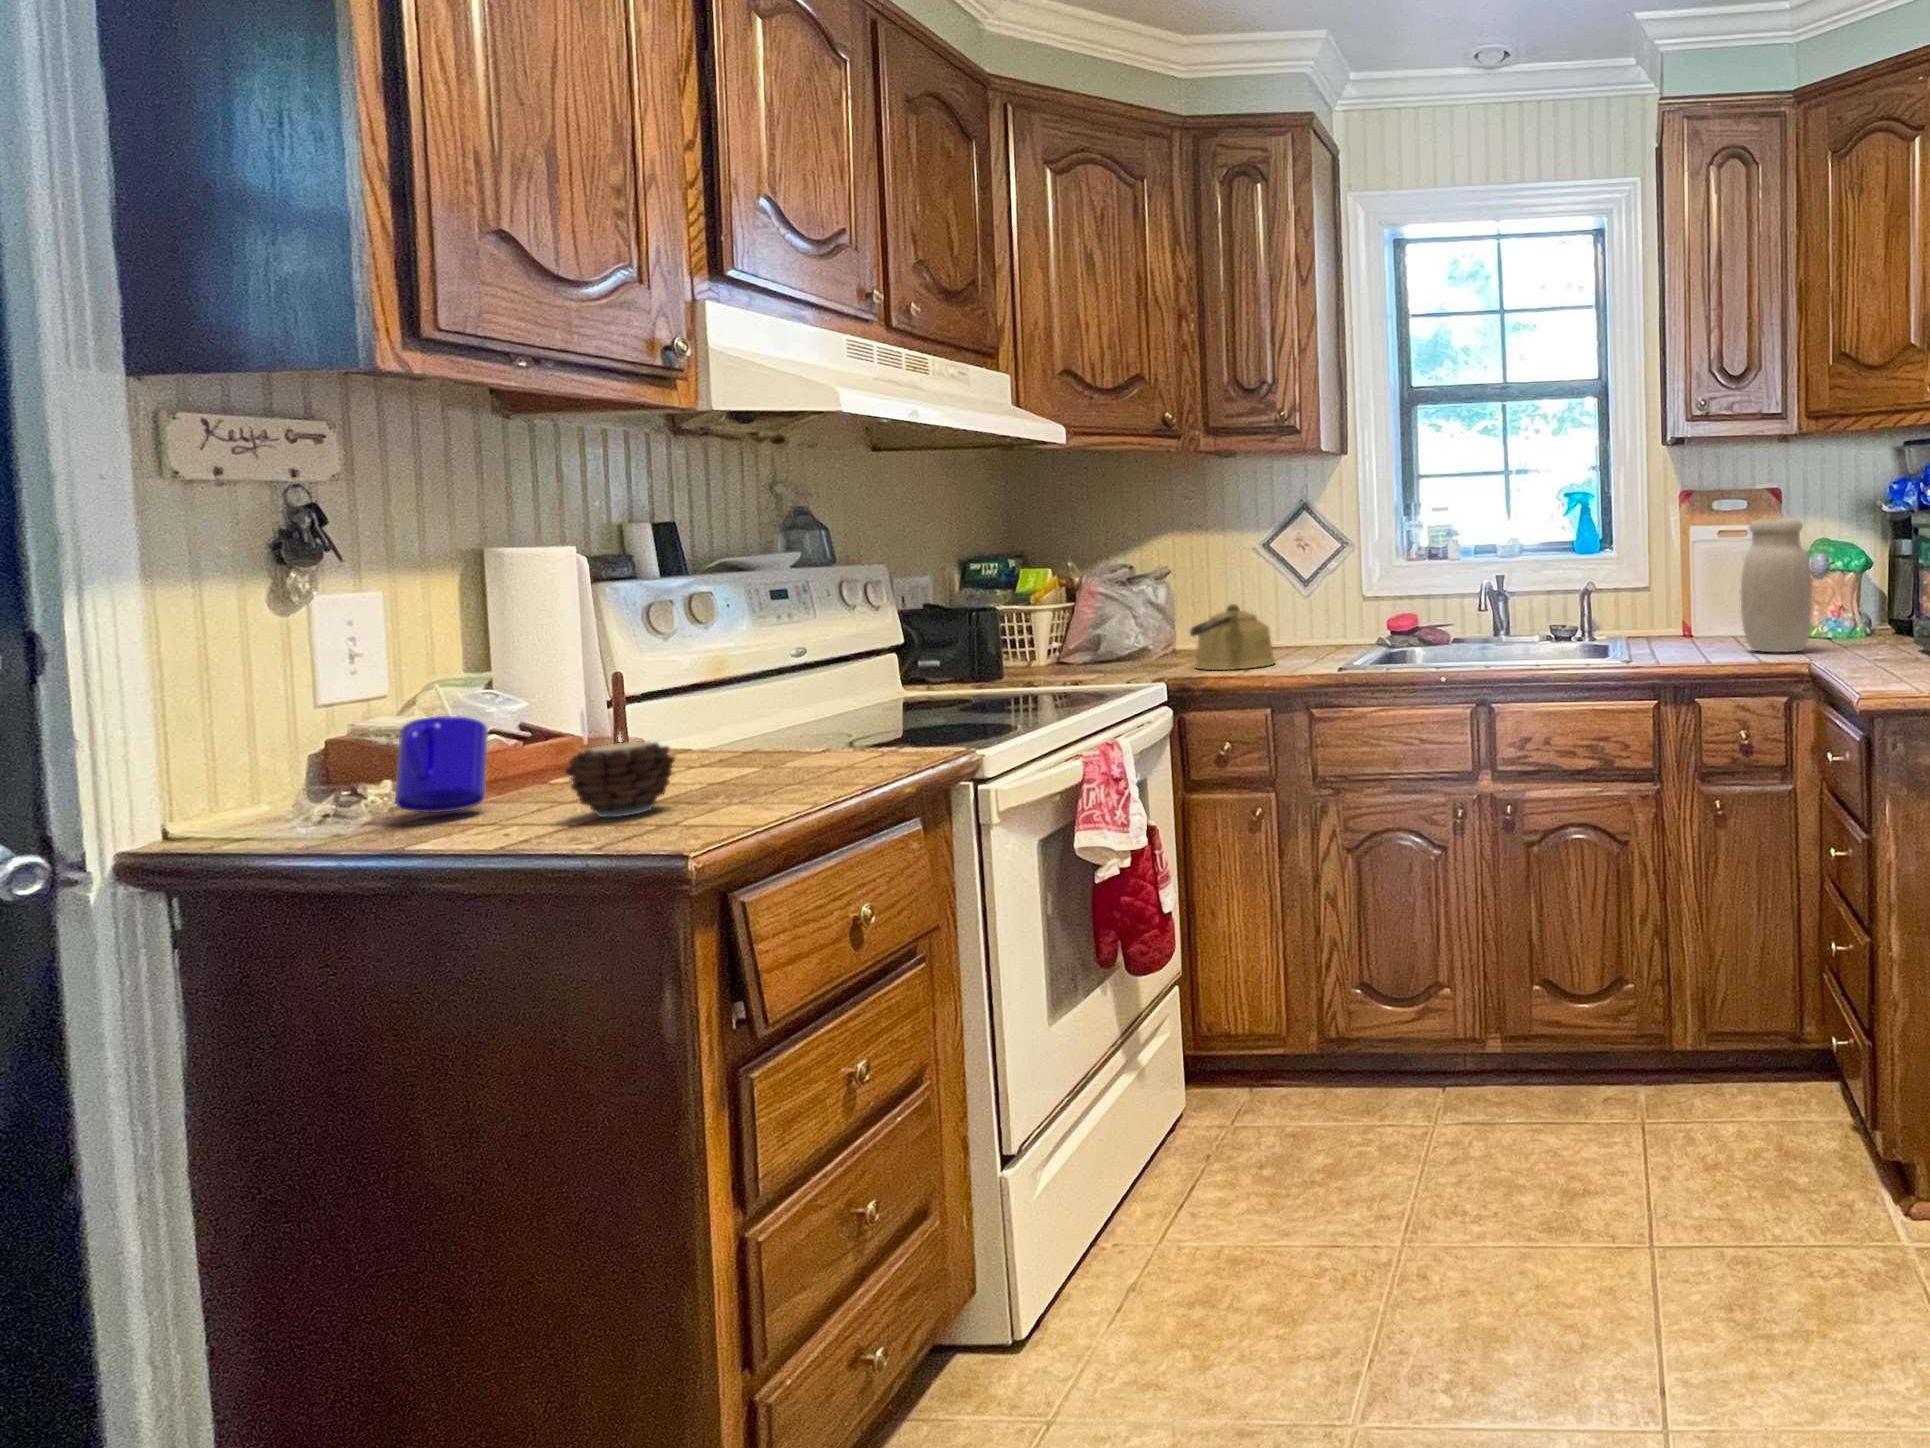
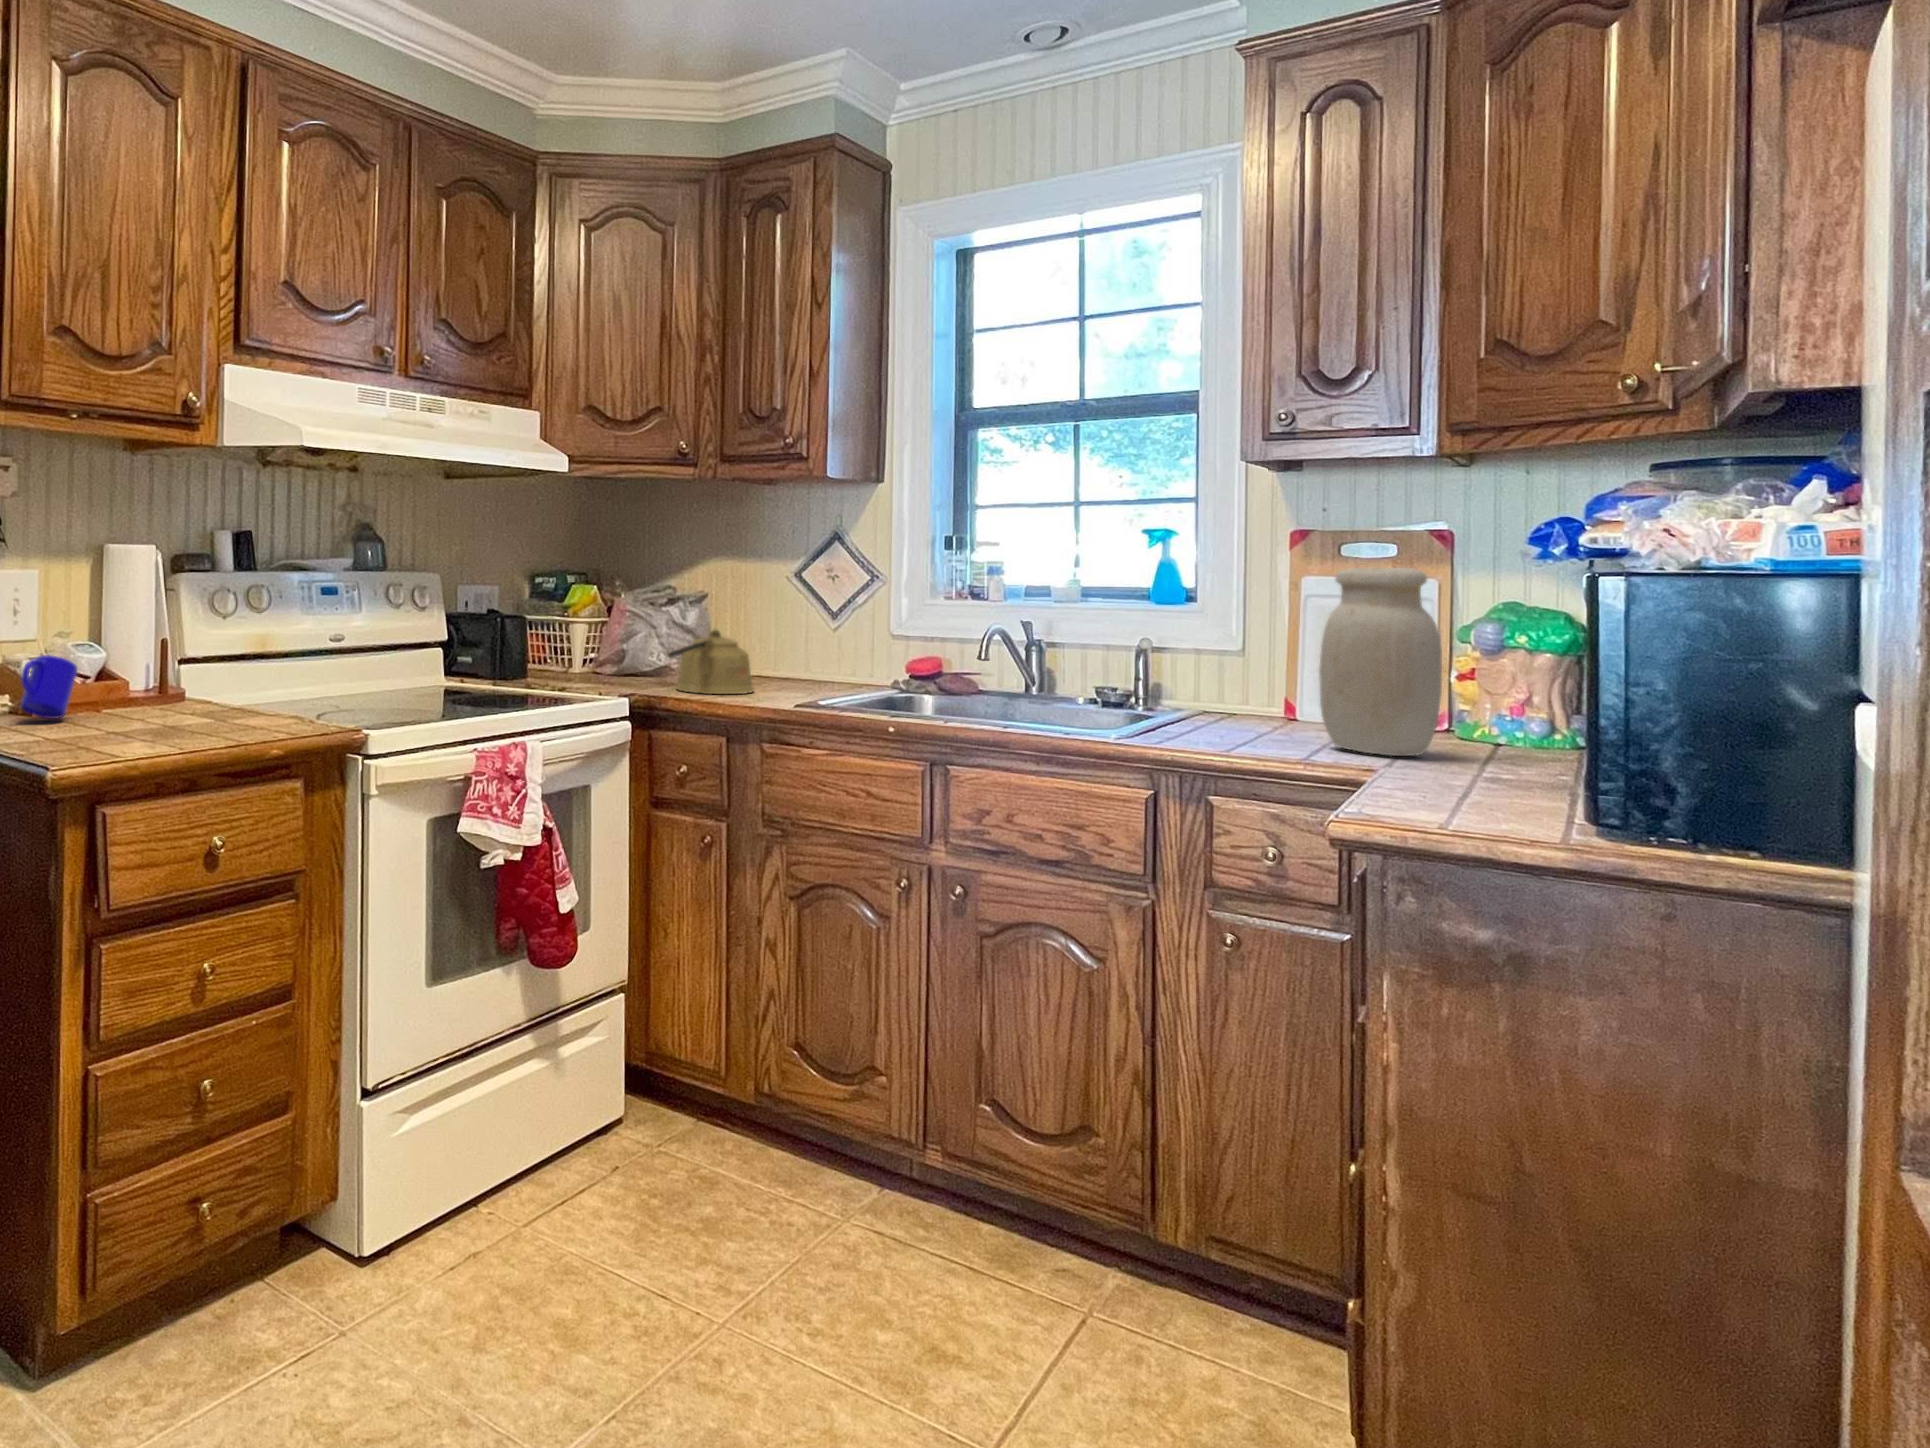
candle: present [565,736,675,817] -> none [77,677,138,736]

